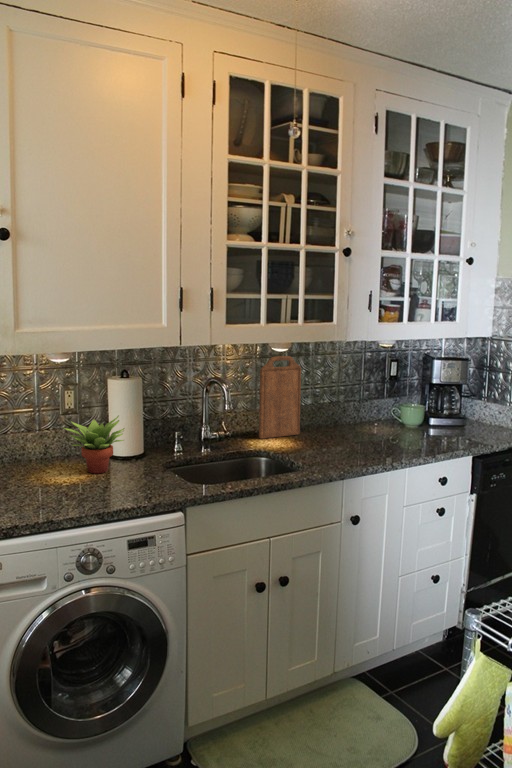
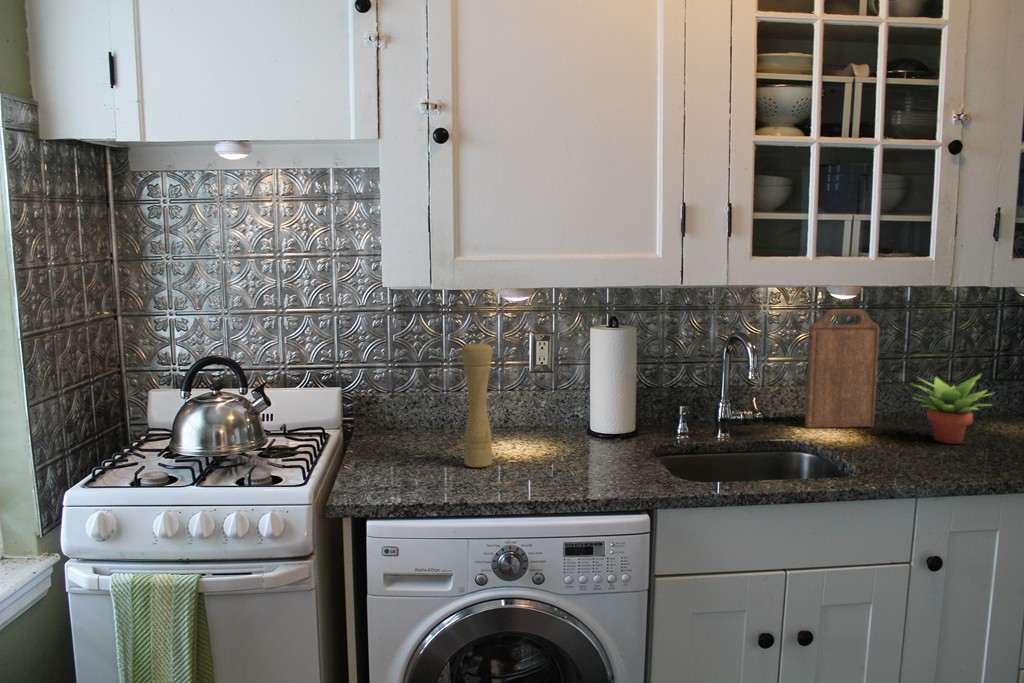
pepper mill: none [26,396,54,495] -> present [461,342,493,467]
succulent plant: present [63,416,125,473] -> present [913,374,989,444]

